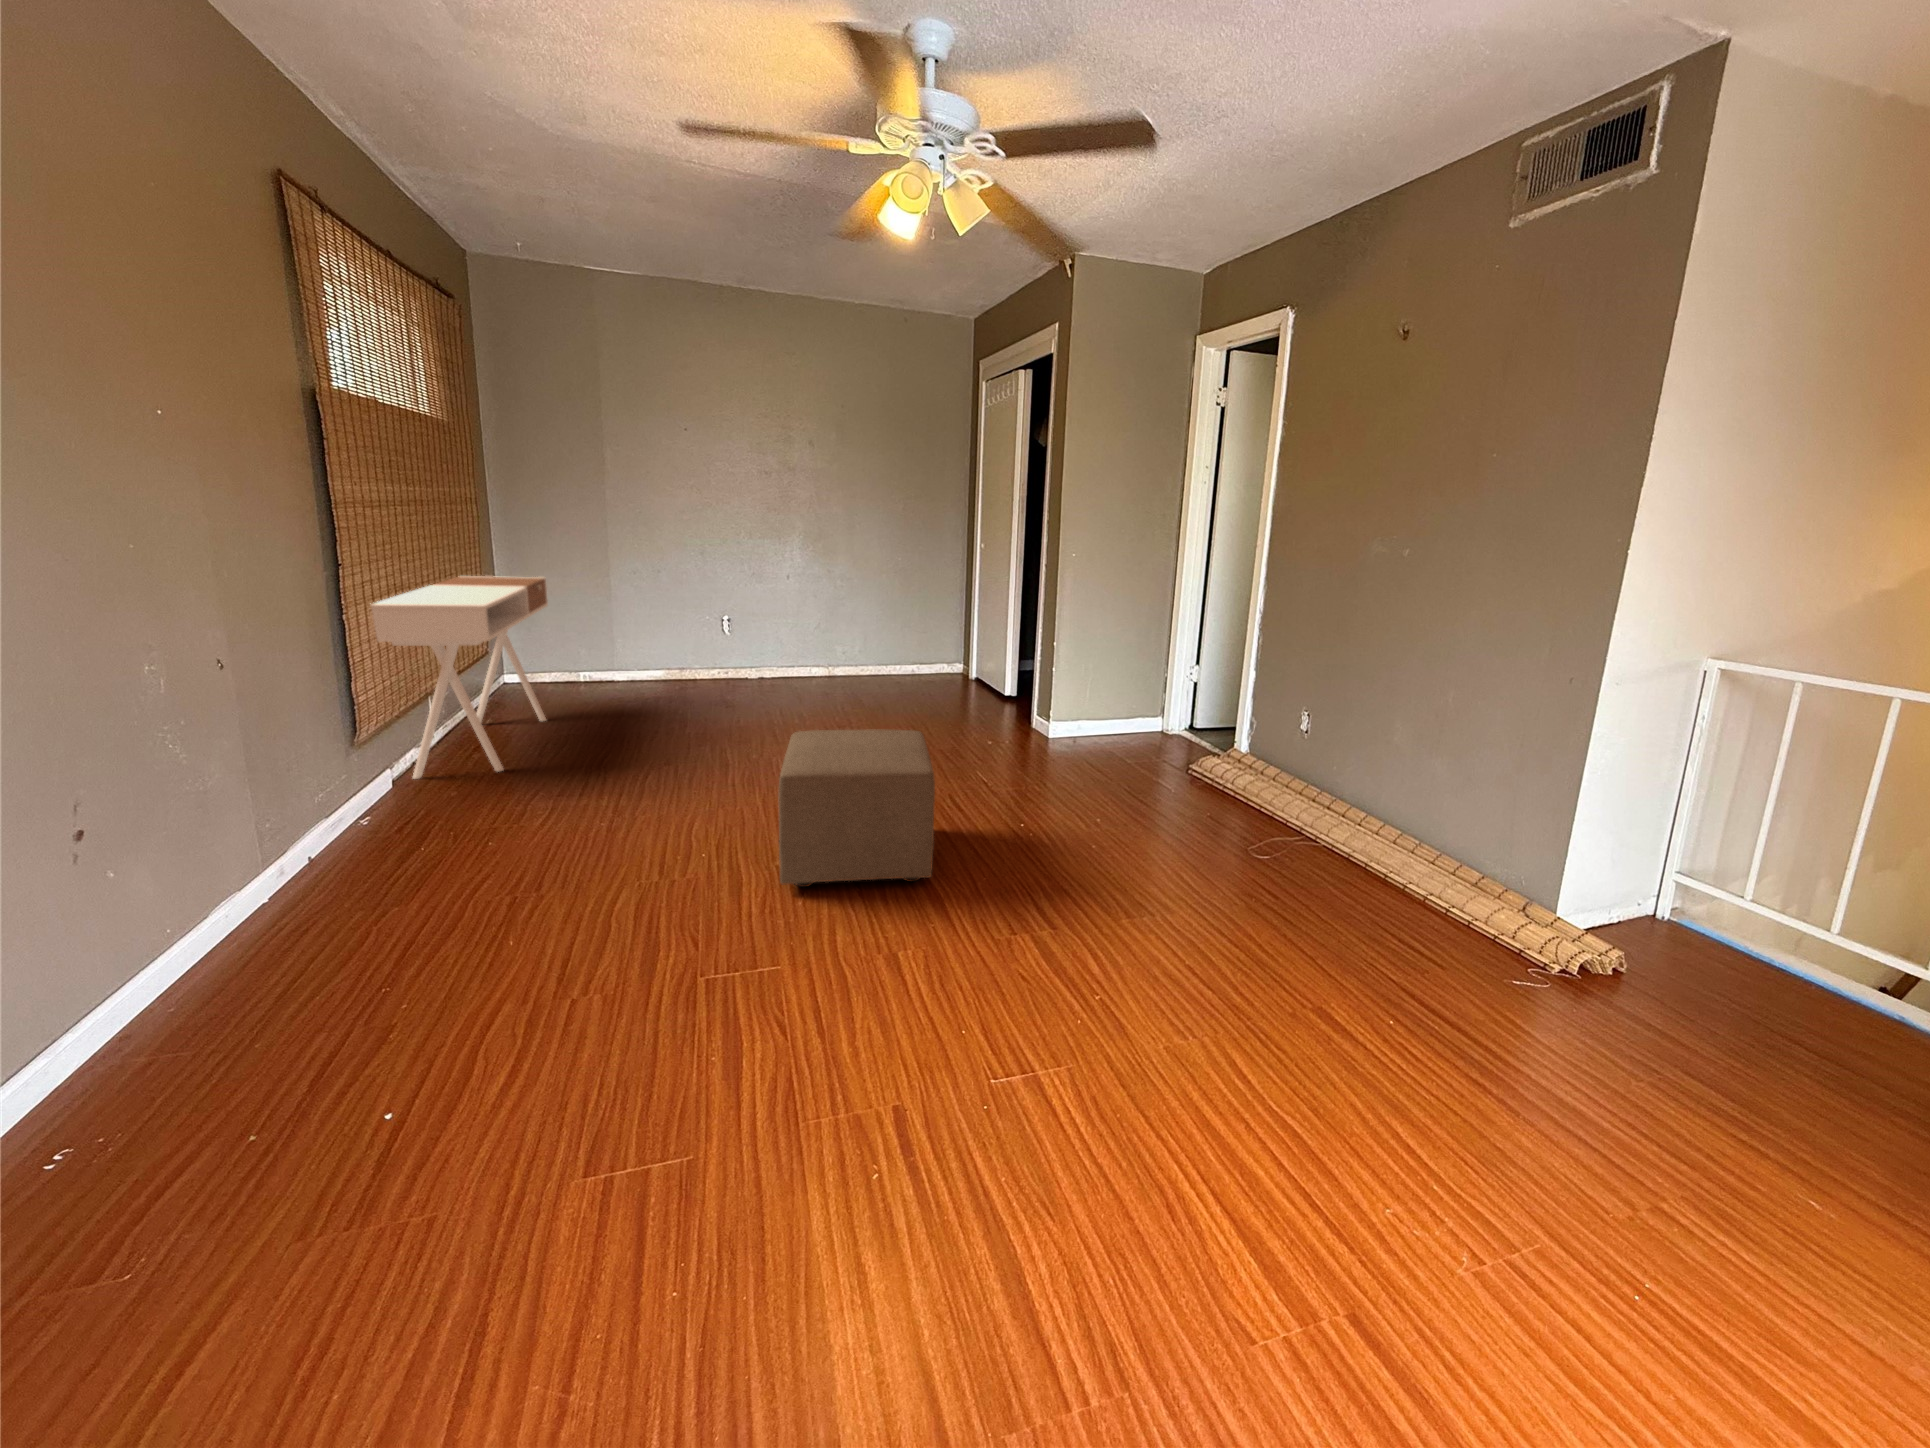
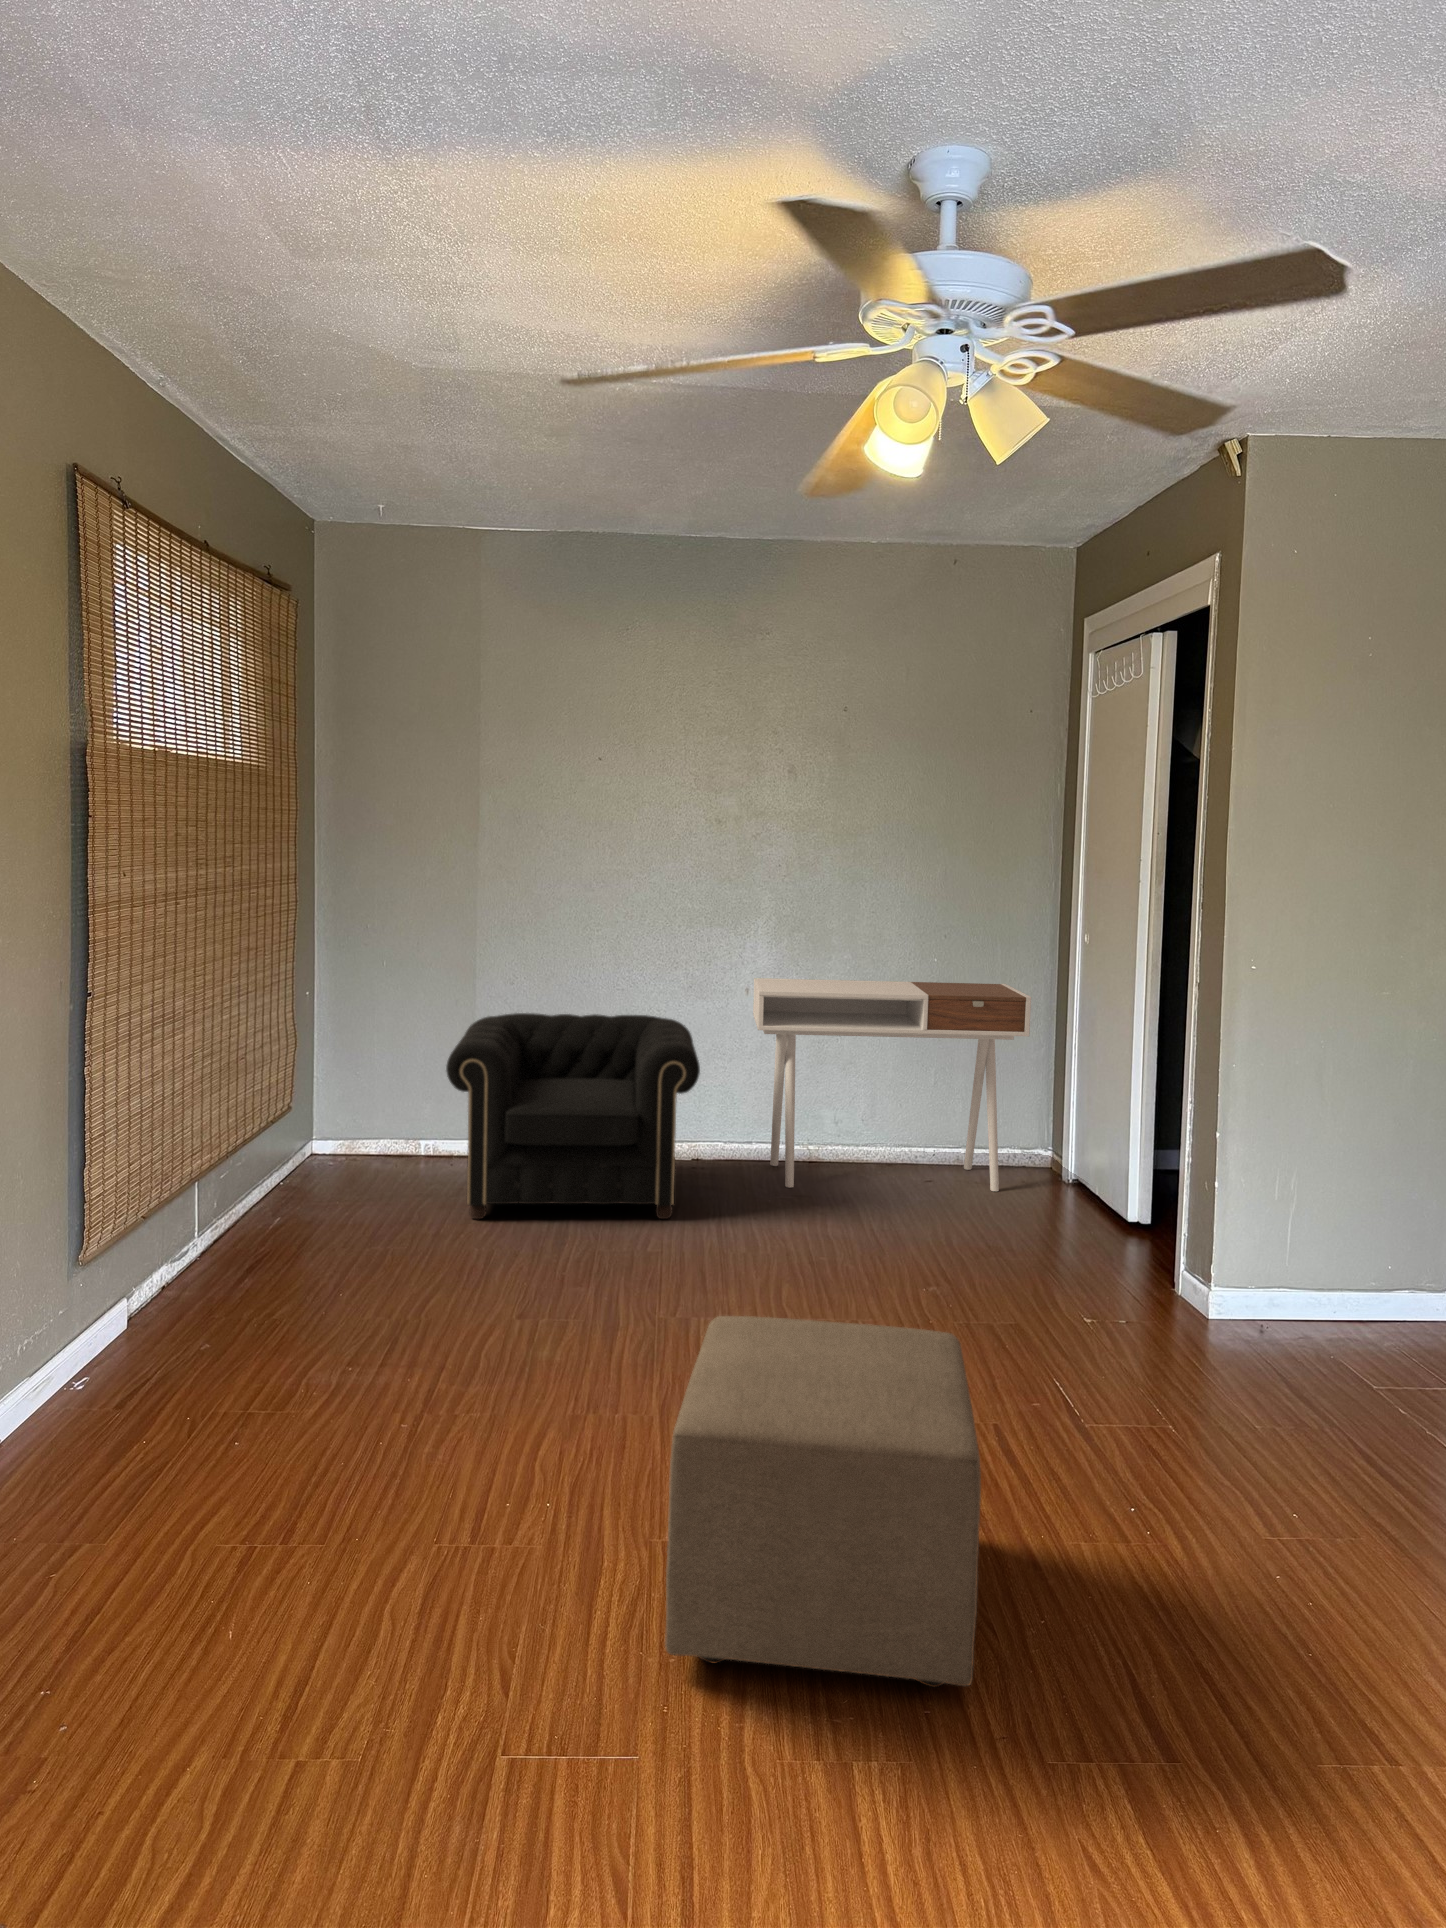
desk: present [369,576,548,779] -> present [753,978,1031,1191]
armchair: none [599,592,767,715] -> present [446,1013,700,1219]

